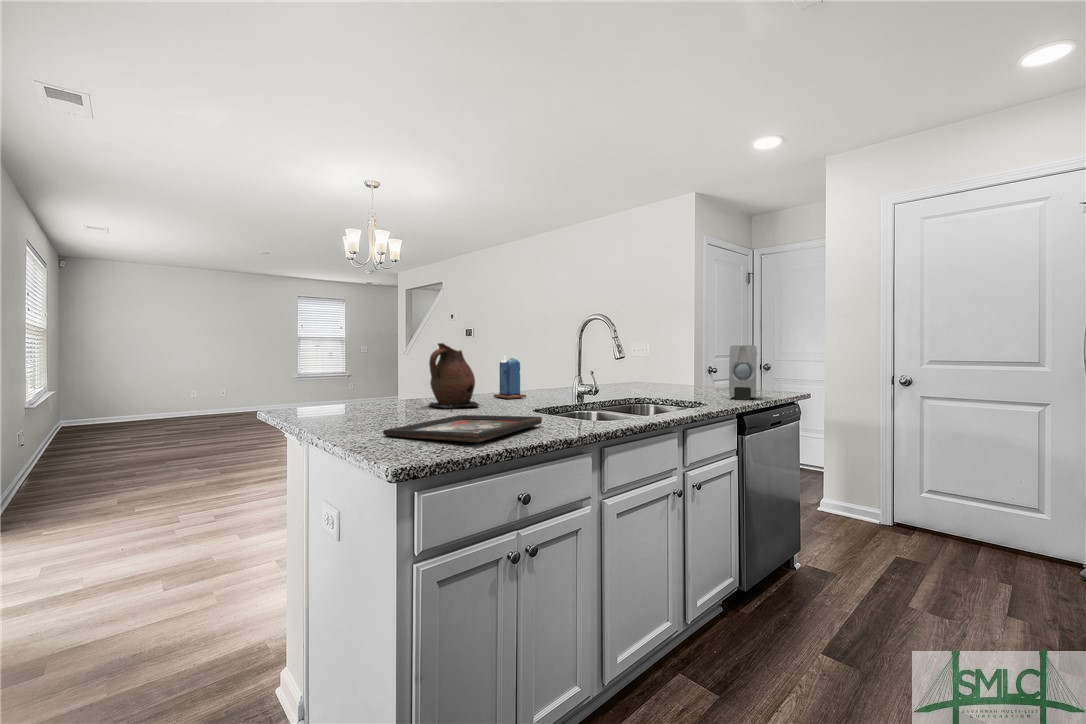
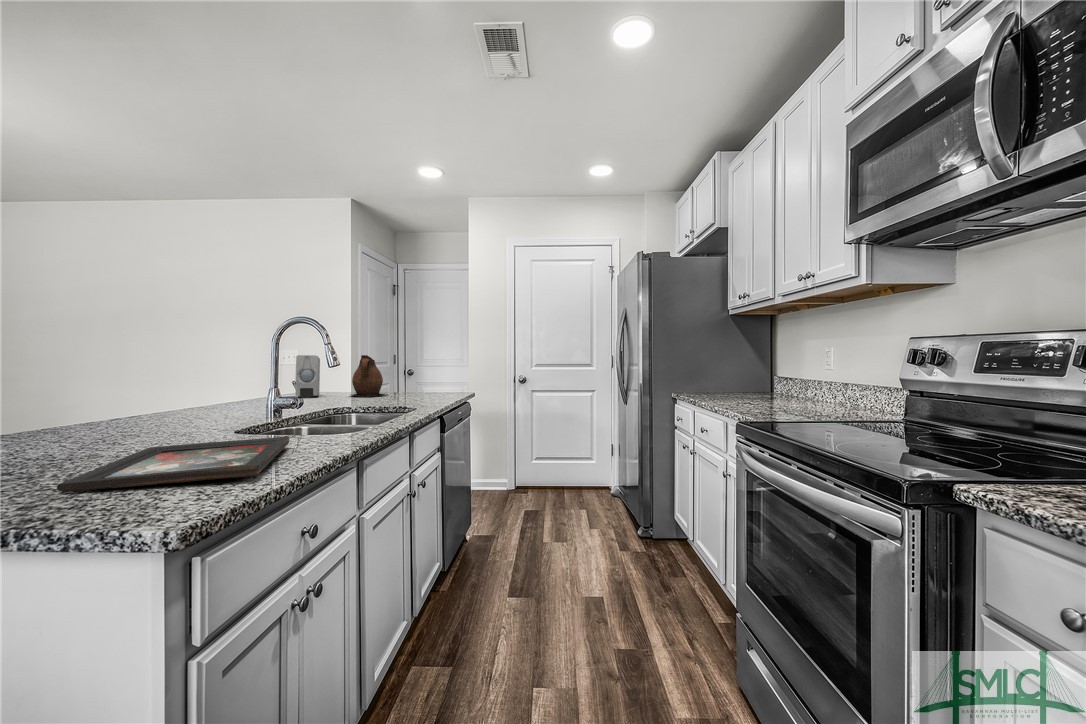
ceramic pitcher: present [429,343,479,407] -> present [351,355,388,396]
soap dispenser: present [729,345,757,400] -> present [296,355,320,398]
candle: present [494,356,526,399] -> none [141,364,196,420]

